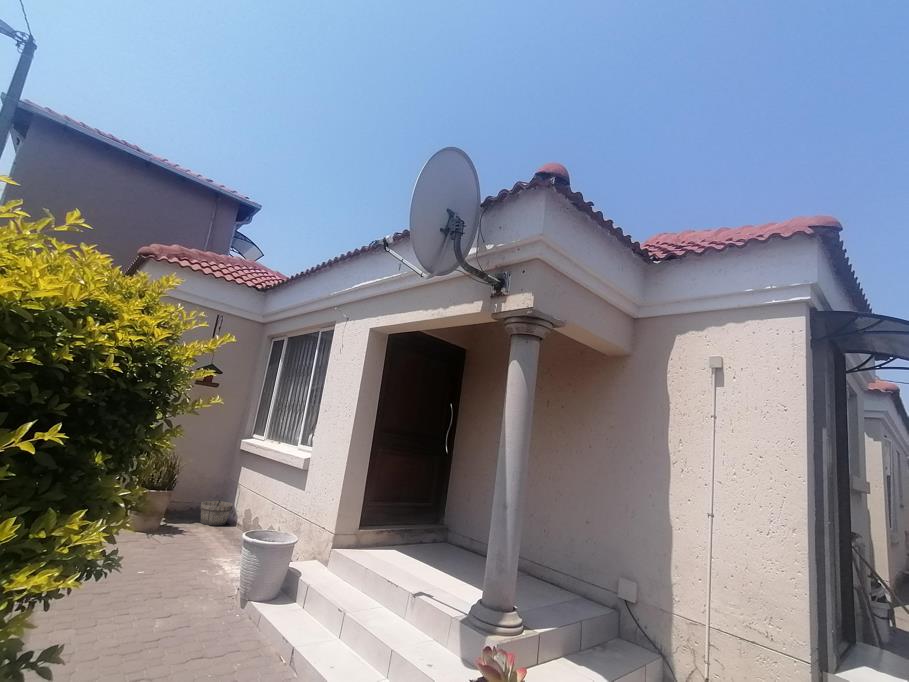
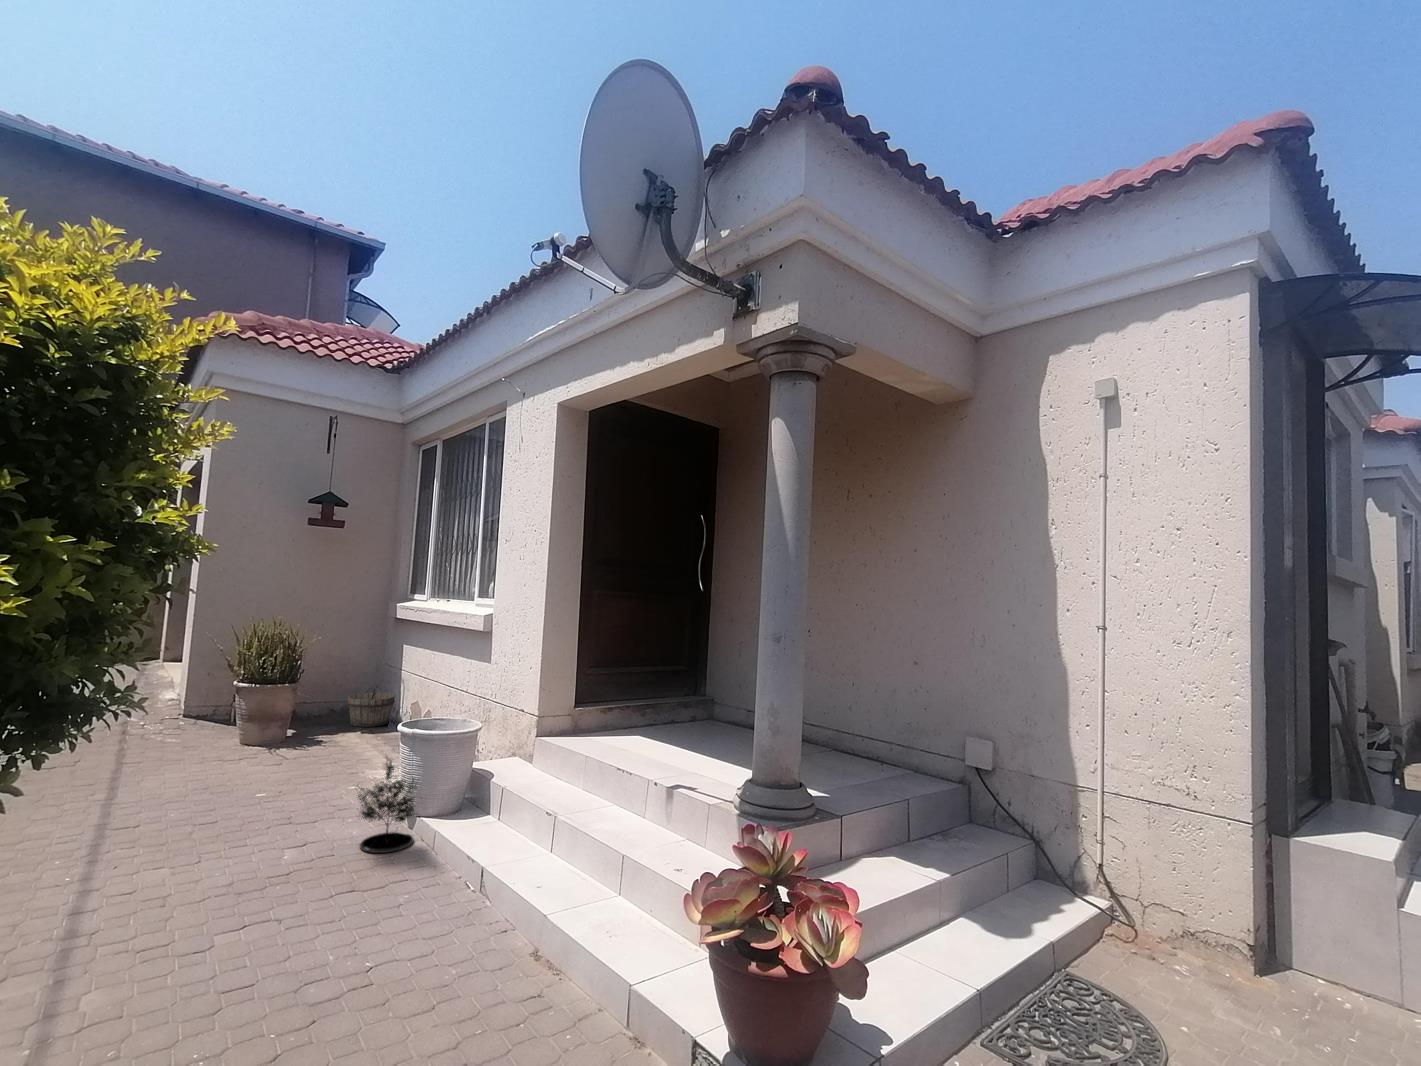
potted tree: none [207,554,253,626] -> present [358,759,417,853]

